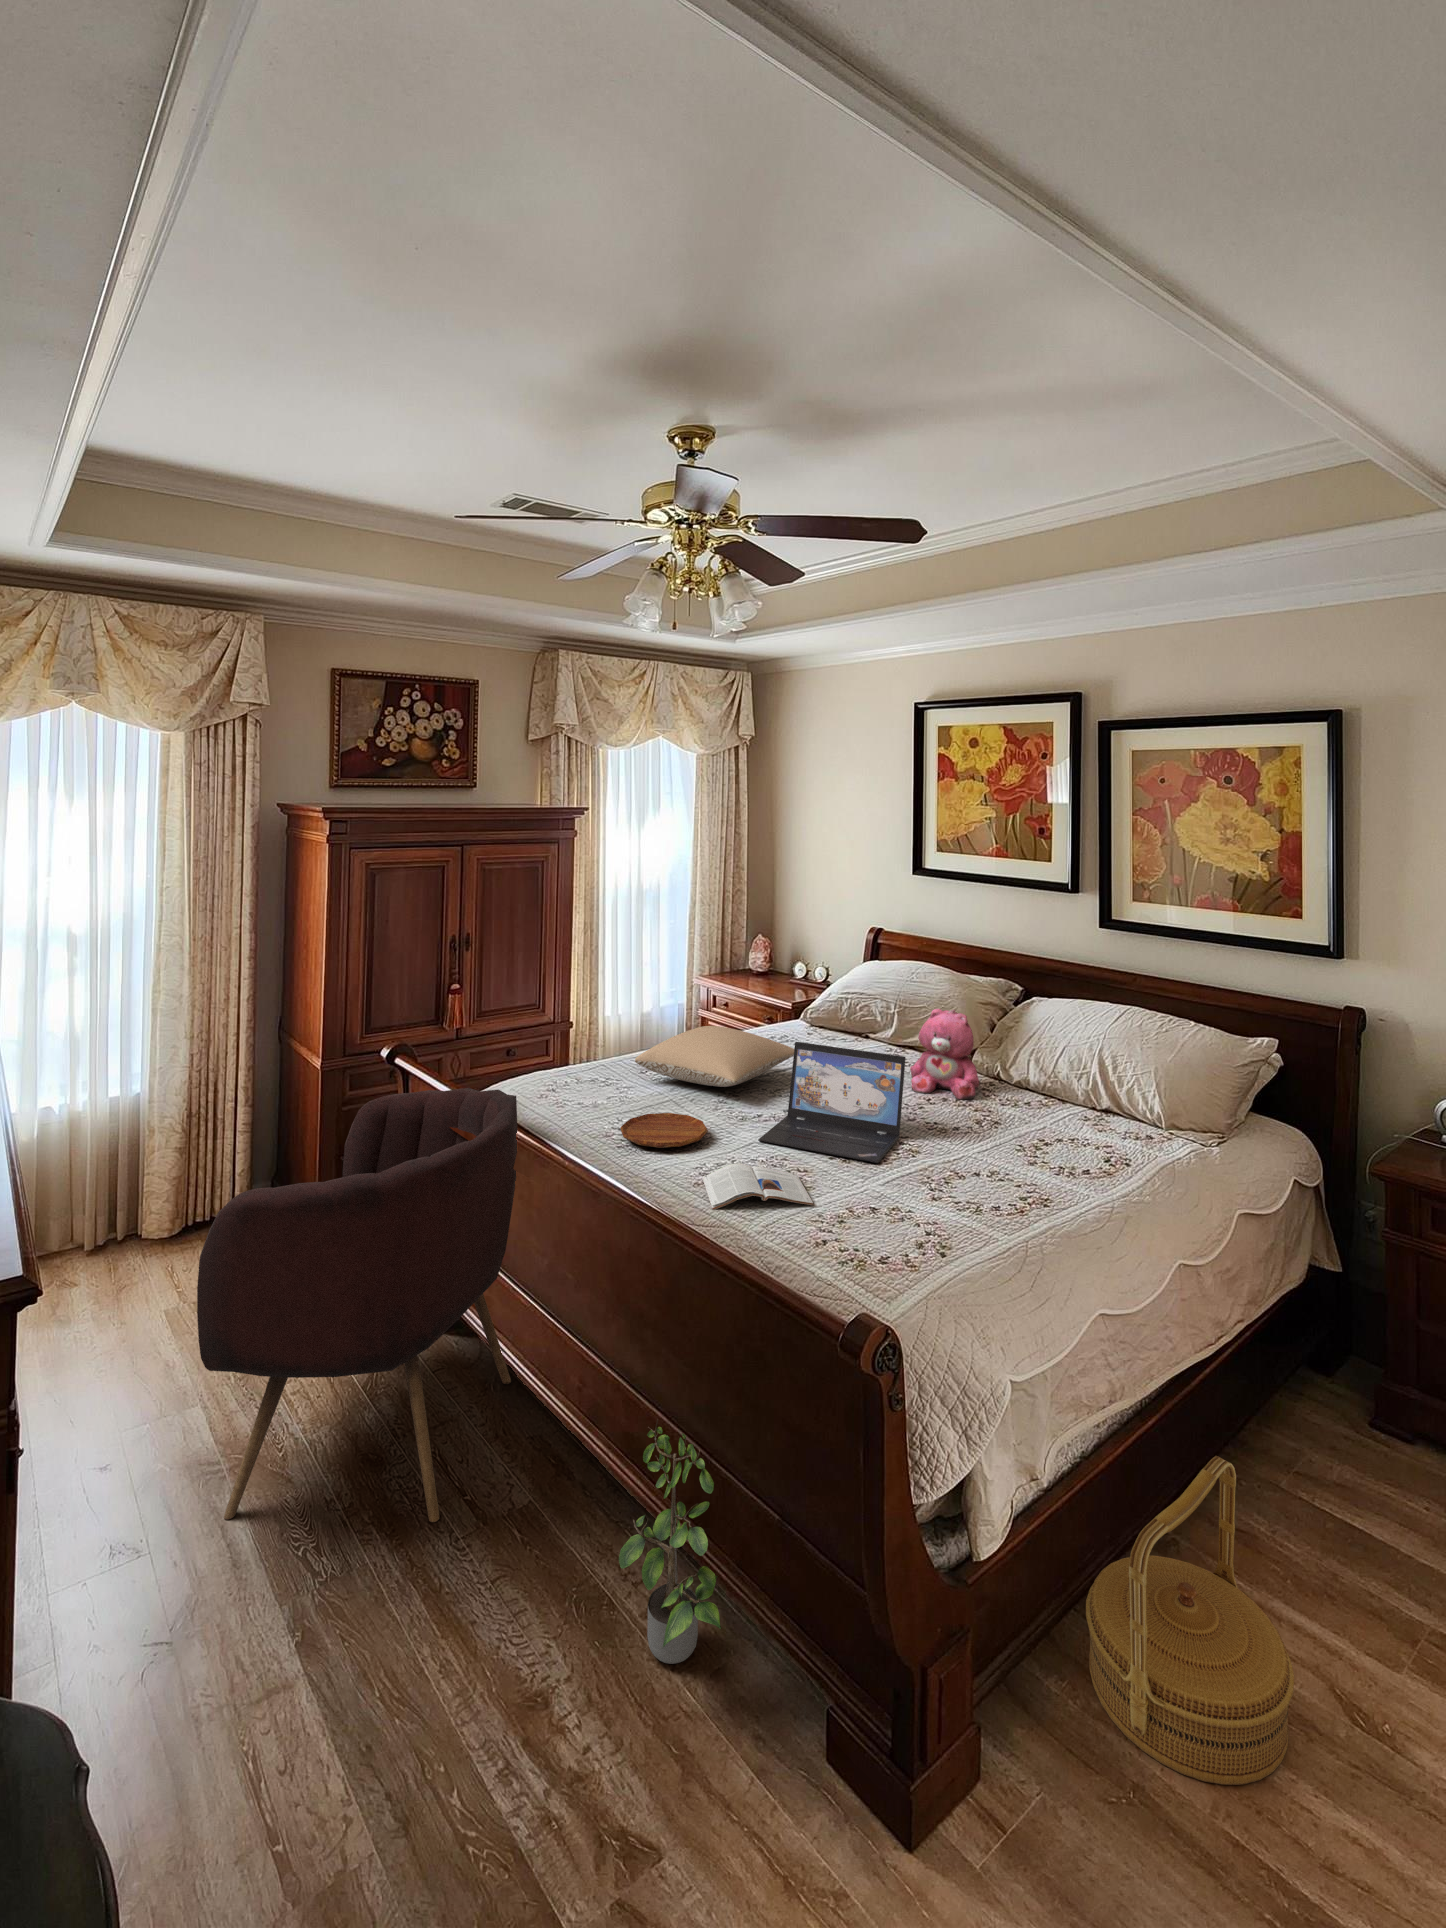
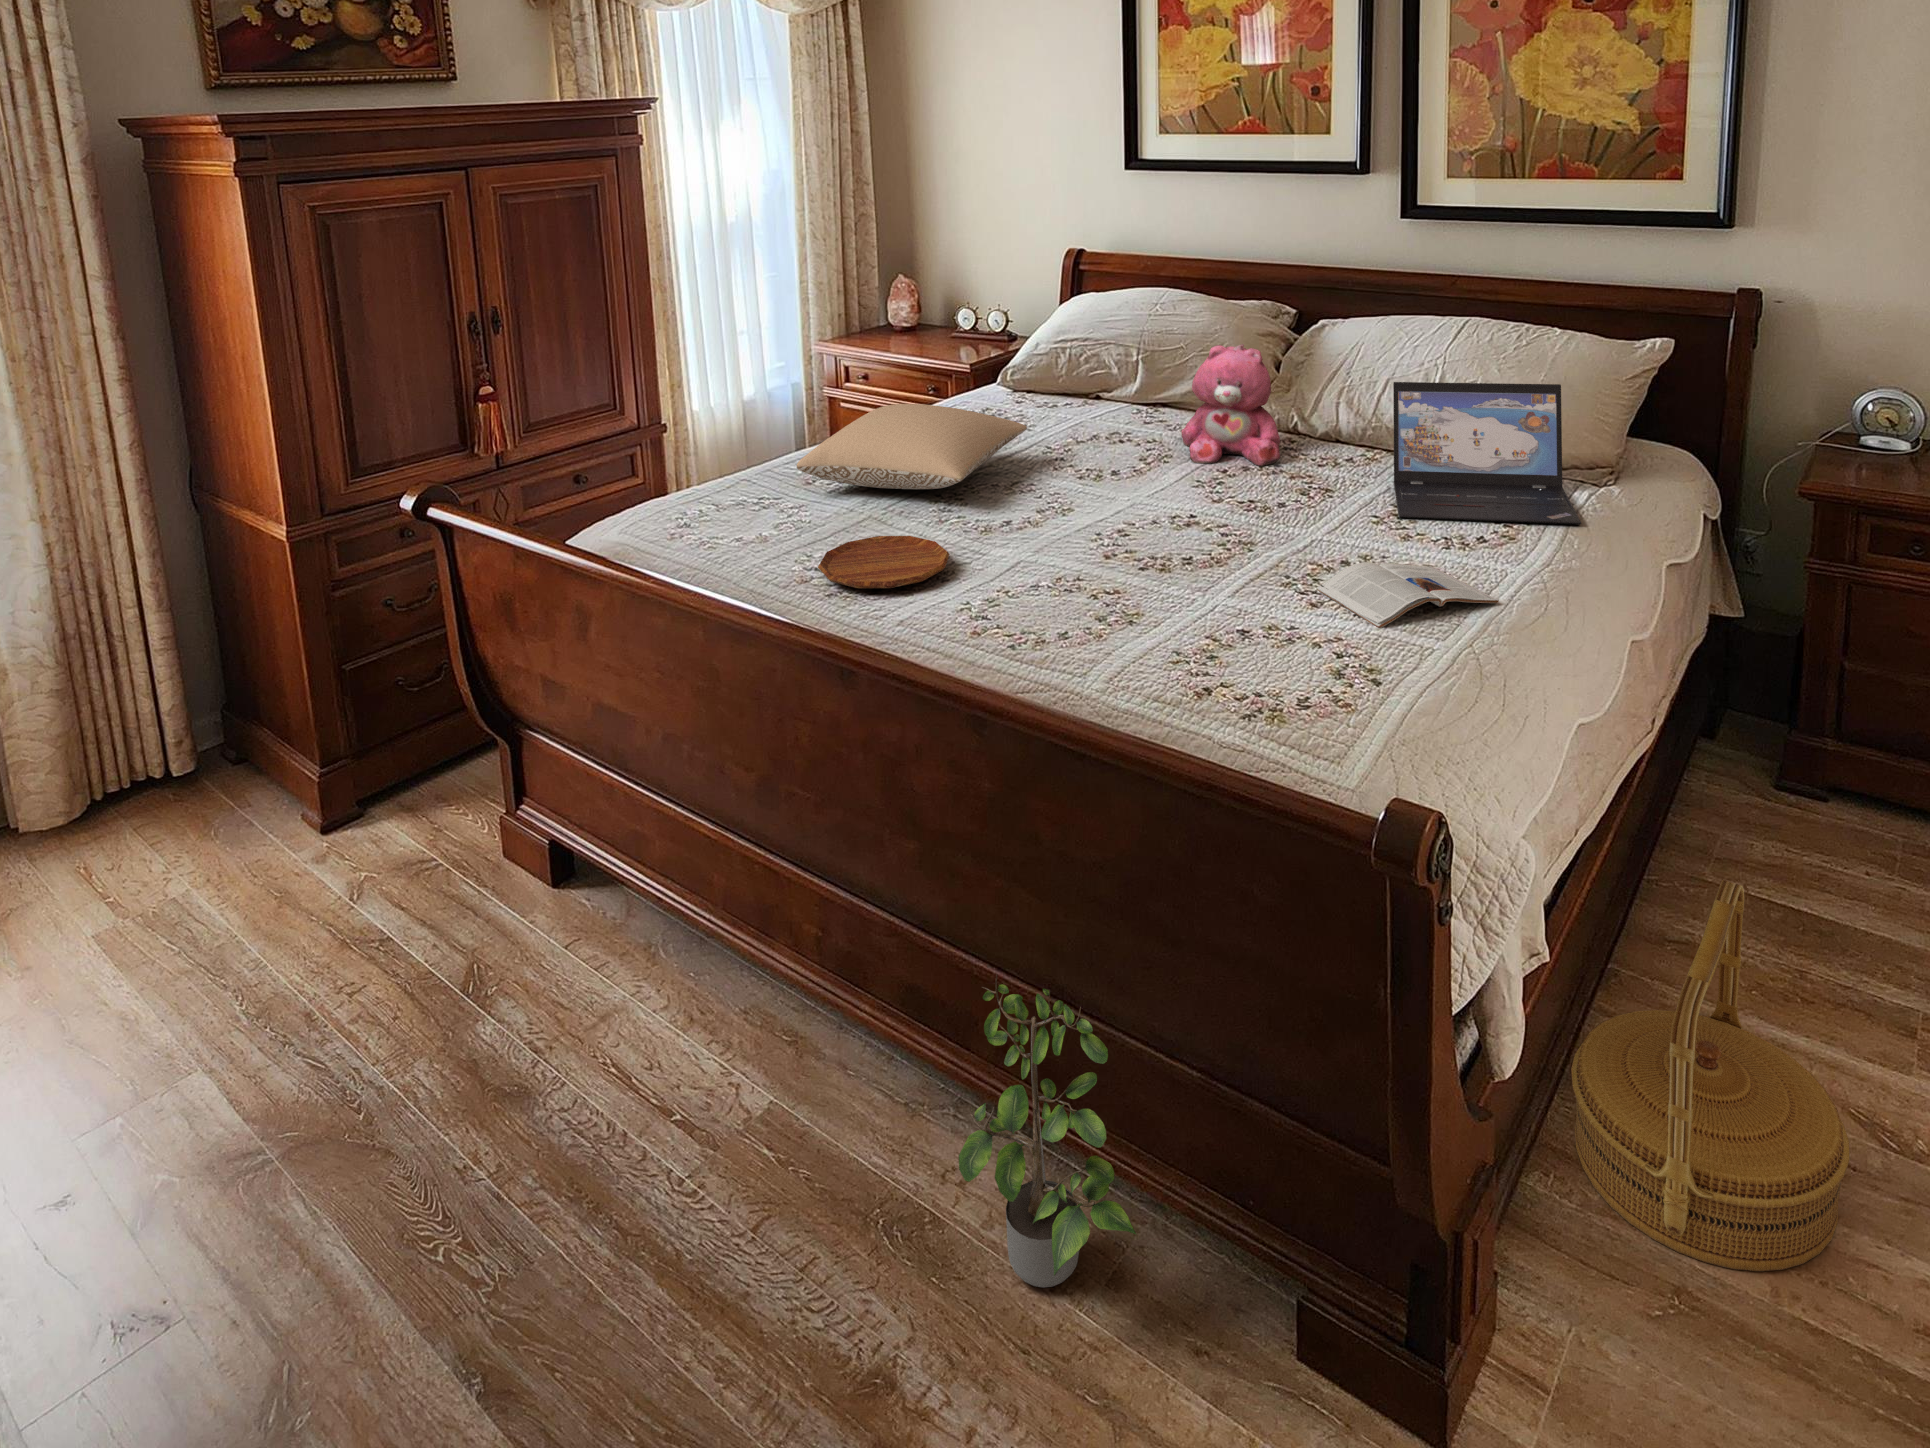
laptop: present [758,1042,906,1163] -> present [1393,382,1581,525]
armchair: present [197,1088,517,1522] -> none [197,535,686,1232]
magazine: present [702,1163,813,1210] -> present [1317,562,1499,628]

